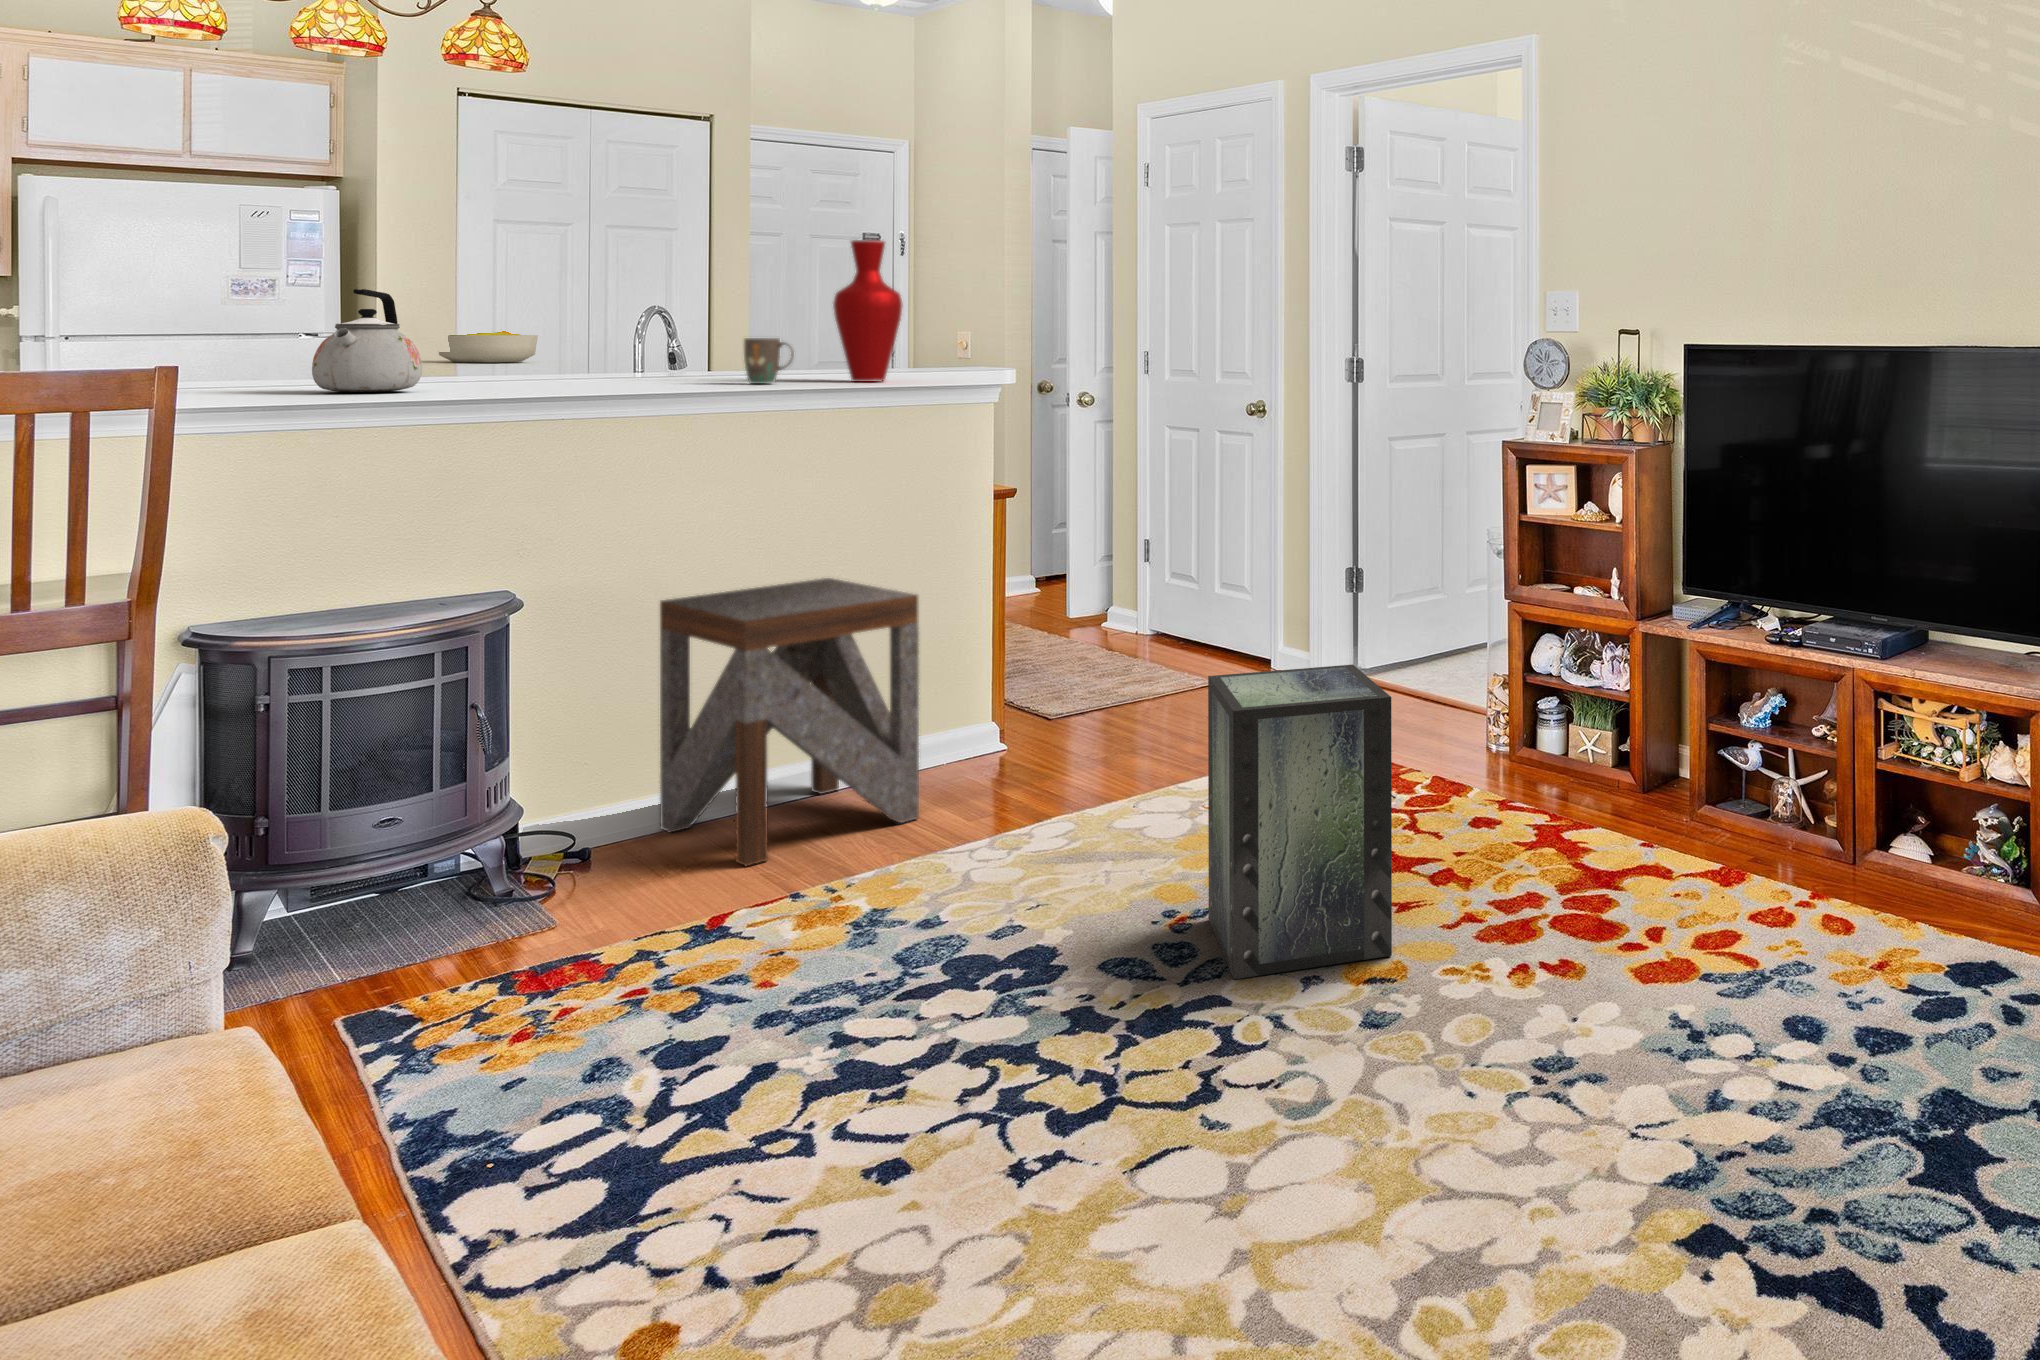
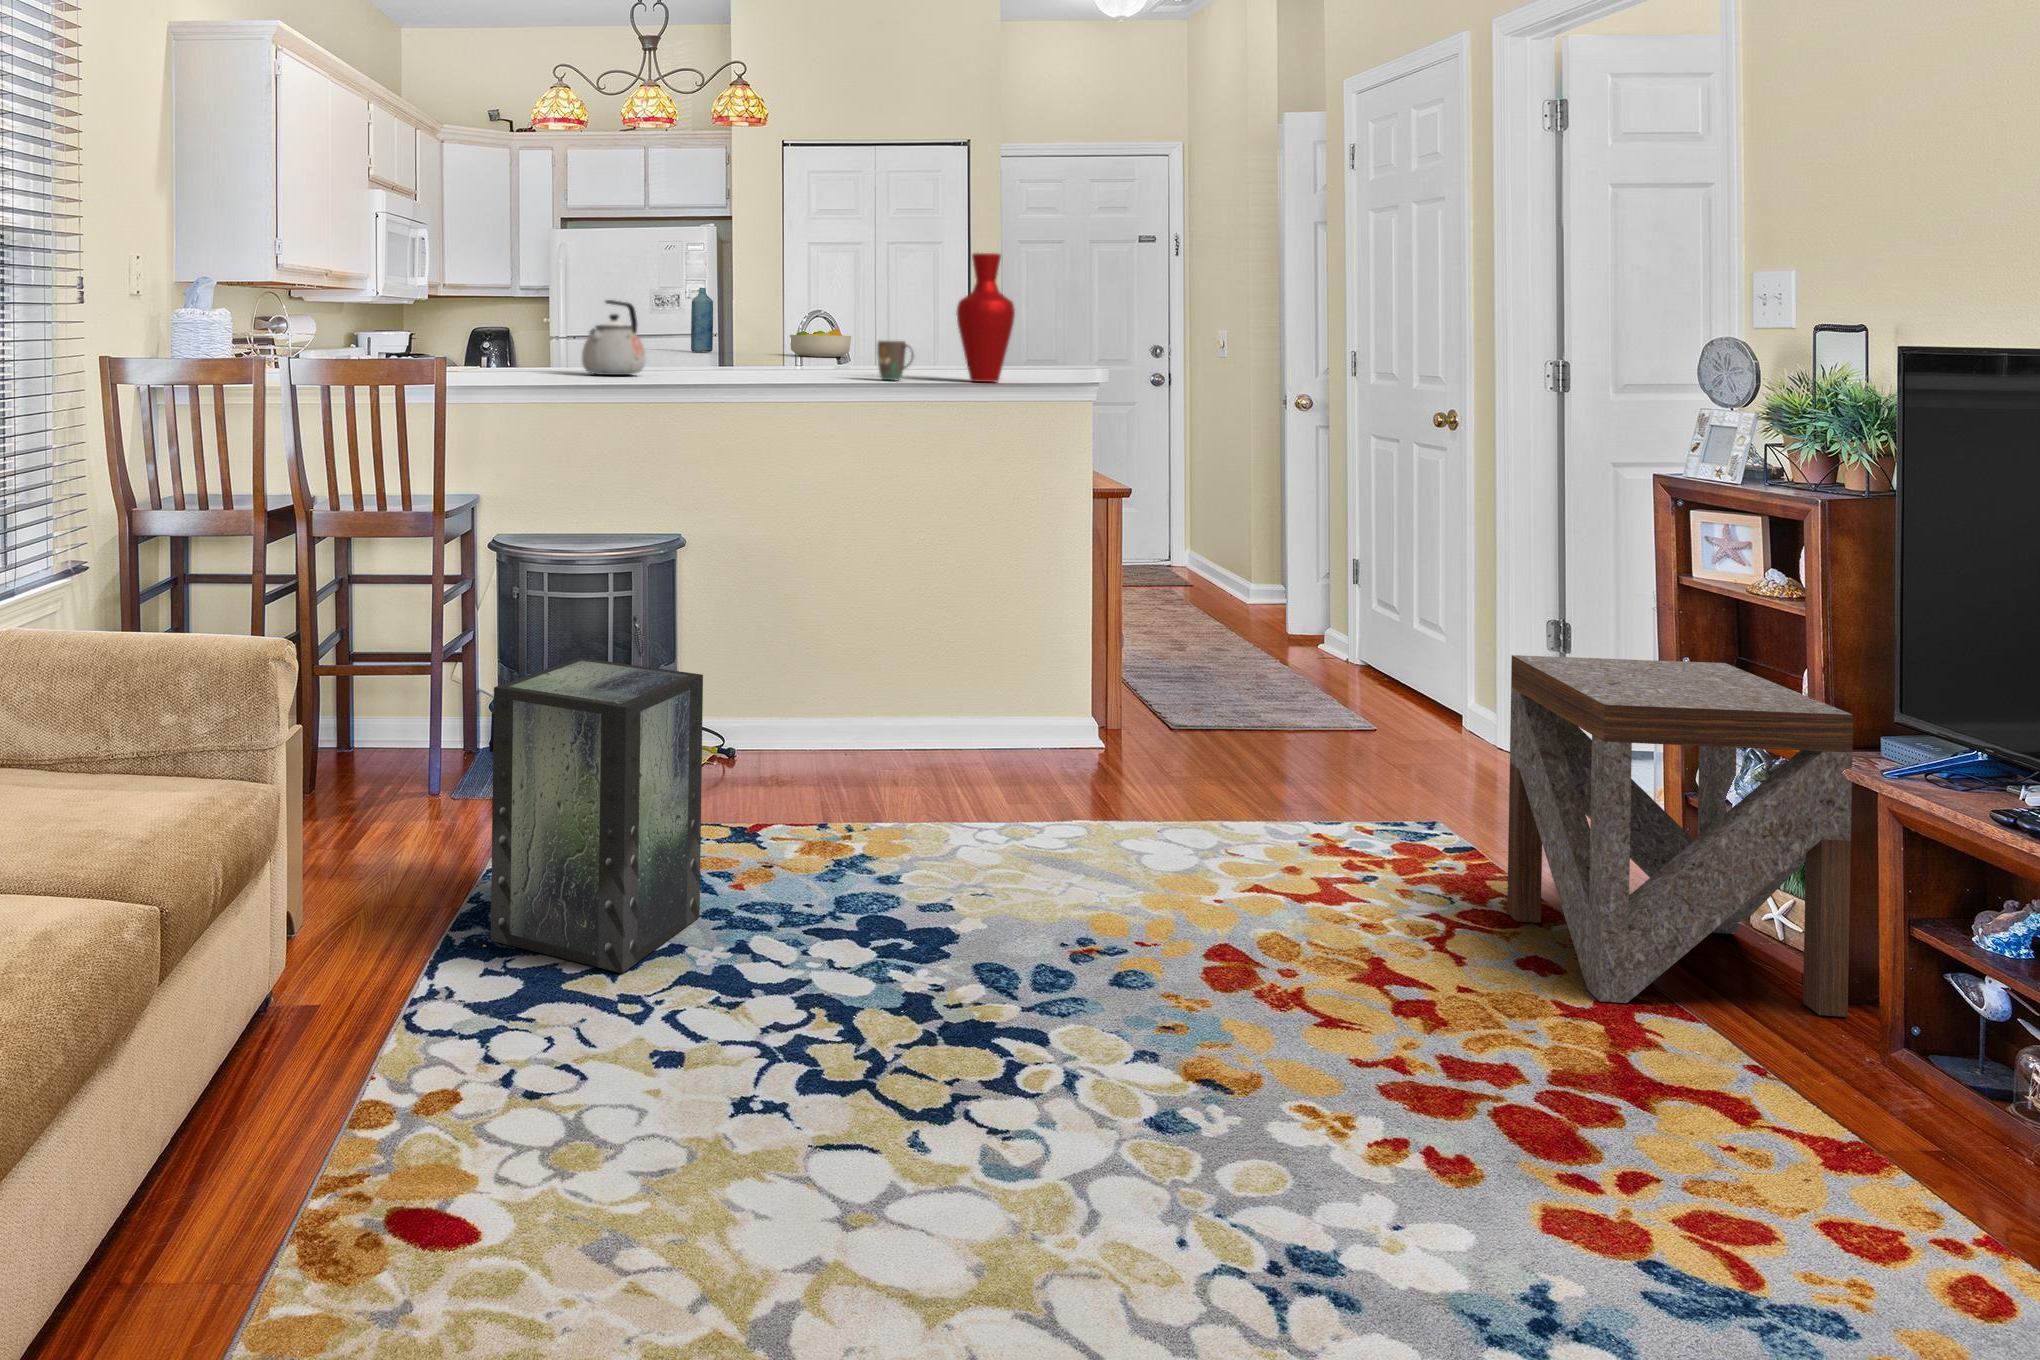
bottle: none [258,272,297,361] -> present [691,288,713,352]
side table: present [660,578,919,866] -> present [1507,655,1853,1017]
storage box: present [1208,665,1392,979] -> present [491,658,703,973]

